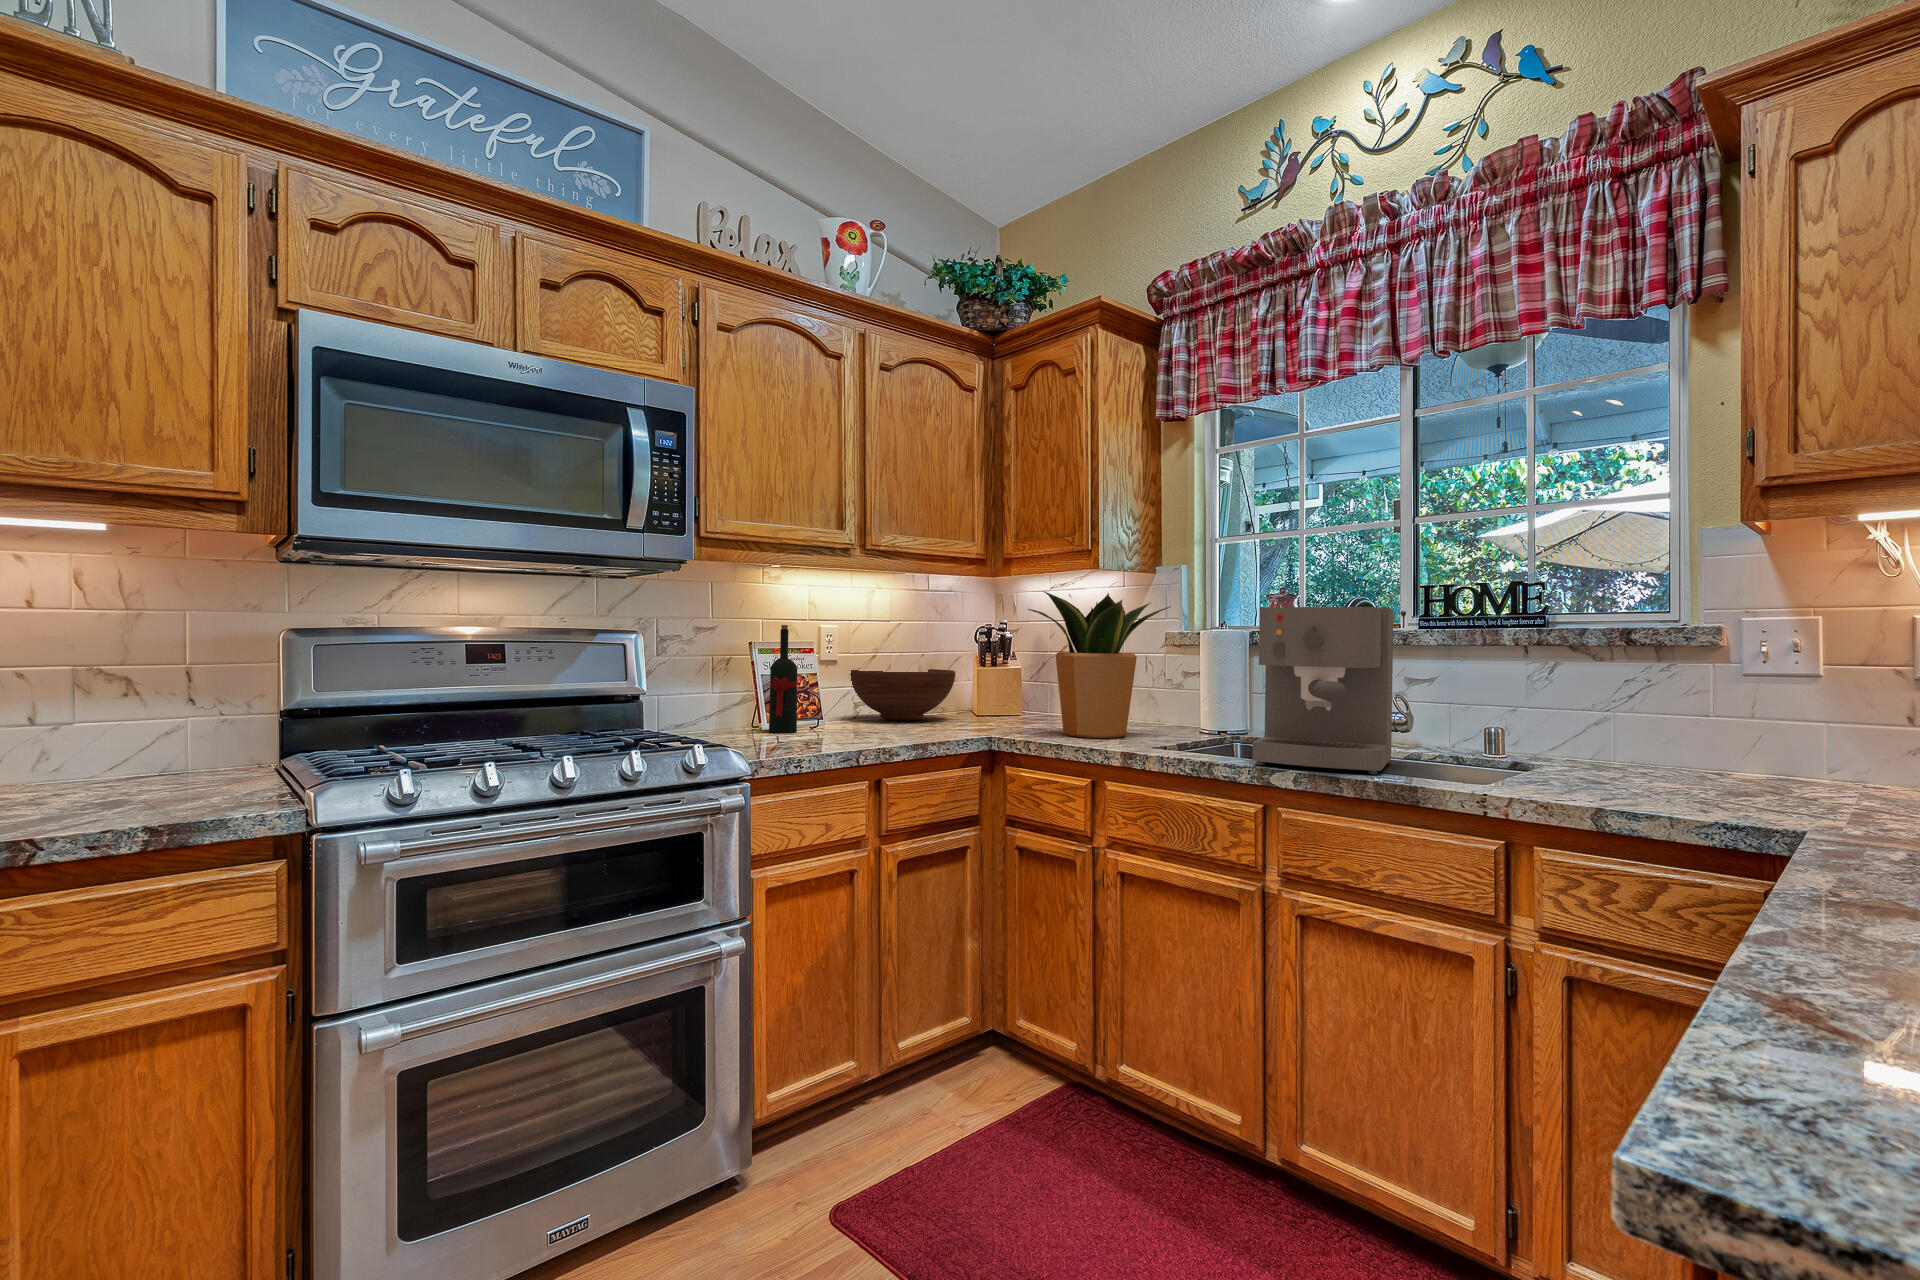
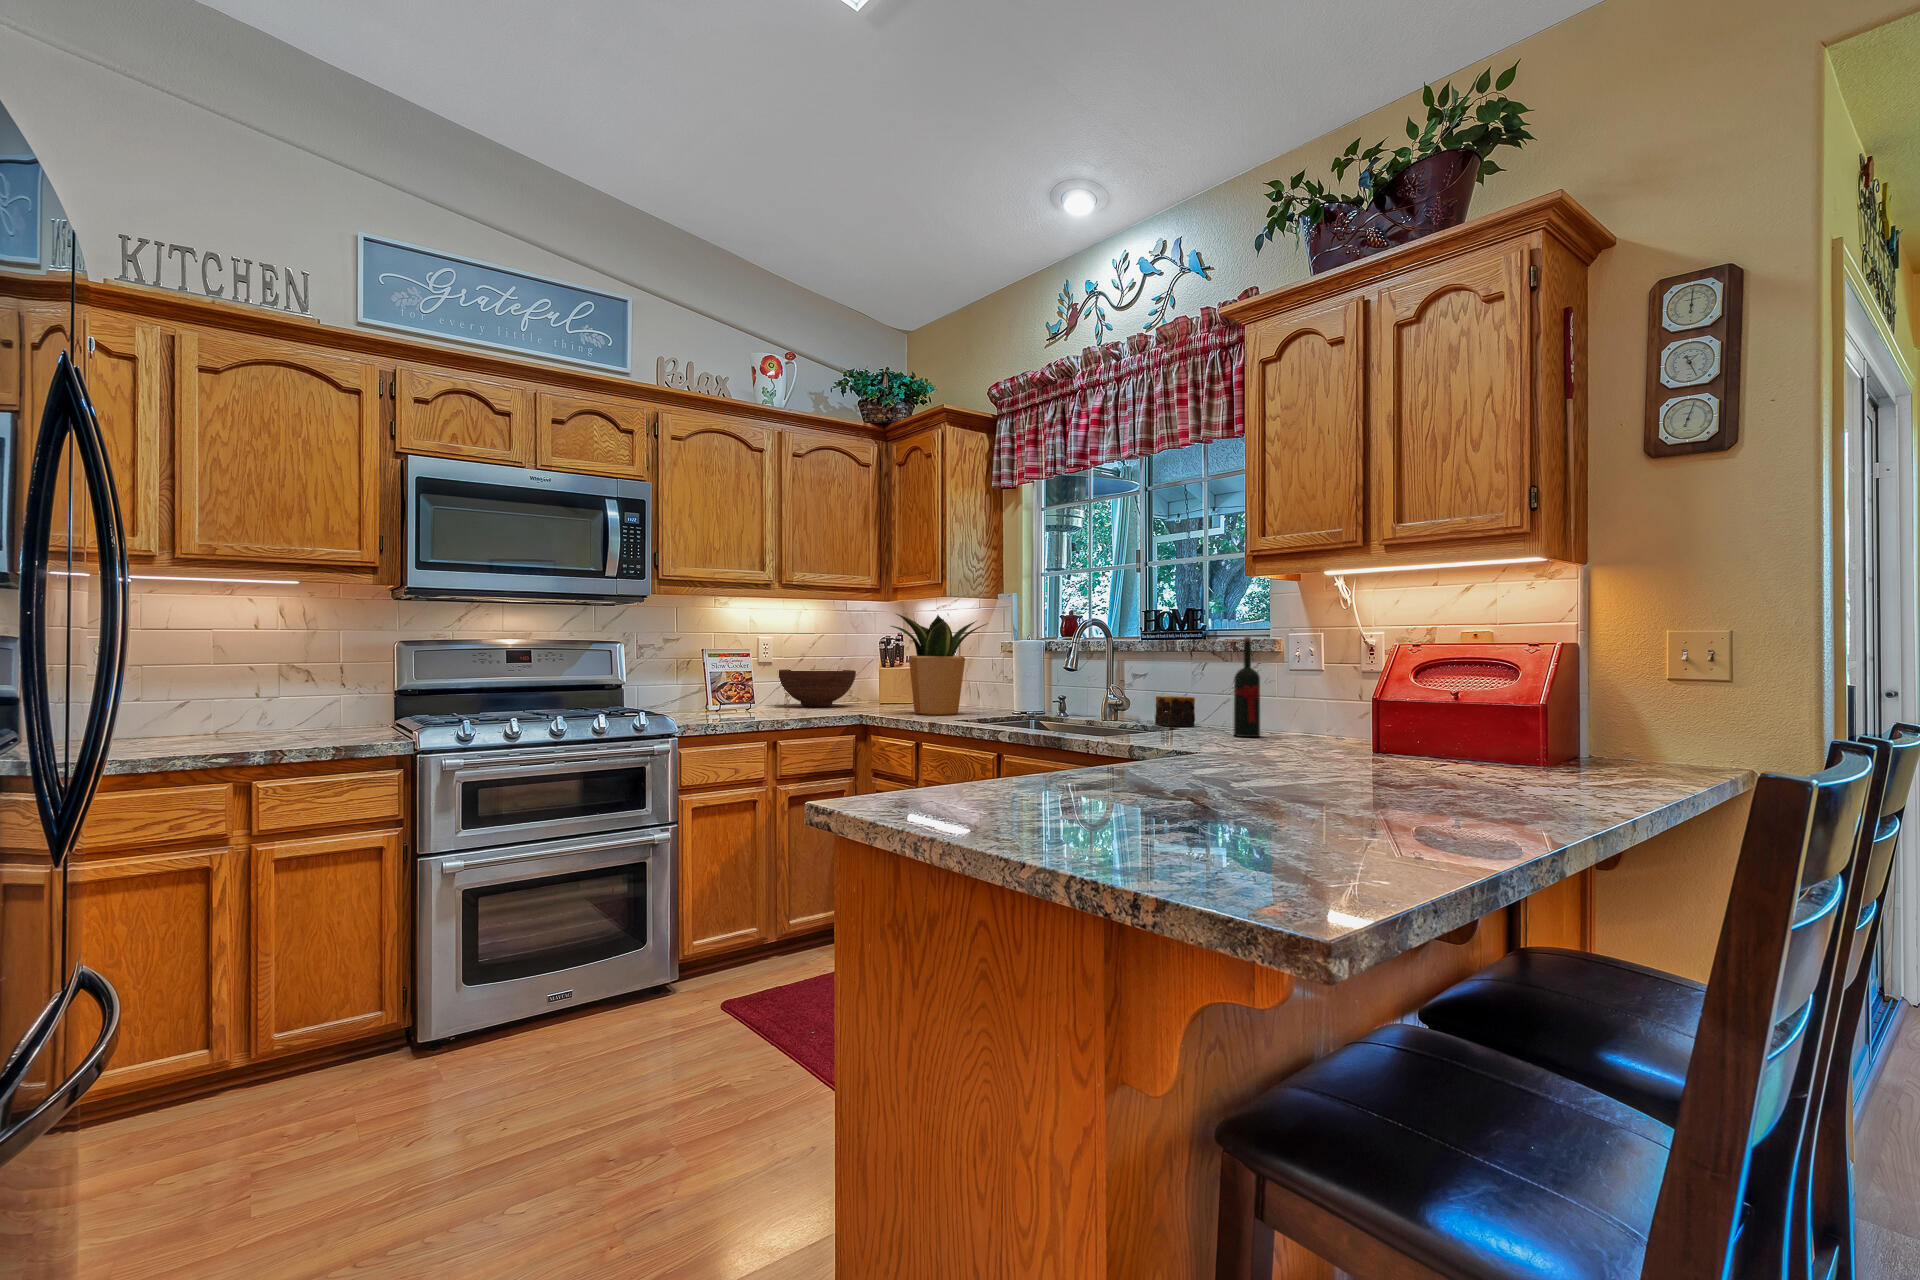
coffee maker: present [1252,607,1394,774] -> none [999,624,1098,730]
wine bottle: present [769,625,797,733] -> present [1234,637,1260,737]
candle: none [1467,717,1537,765] -> present [1155,696,1195,727]

